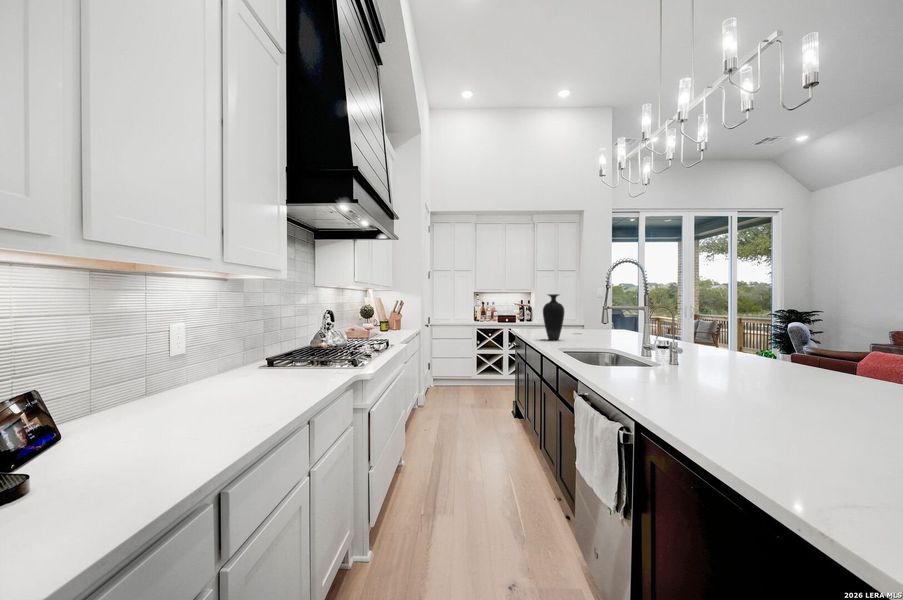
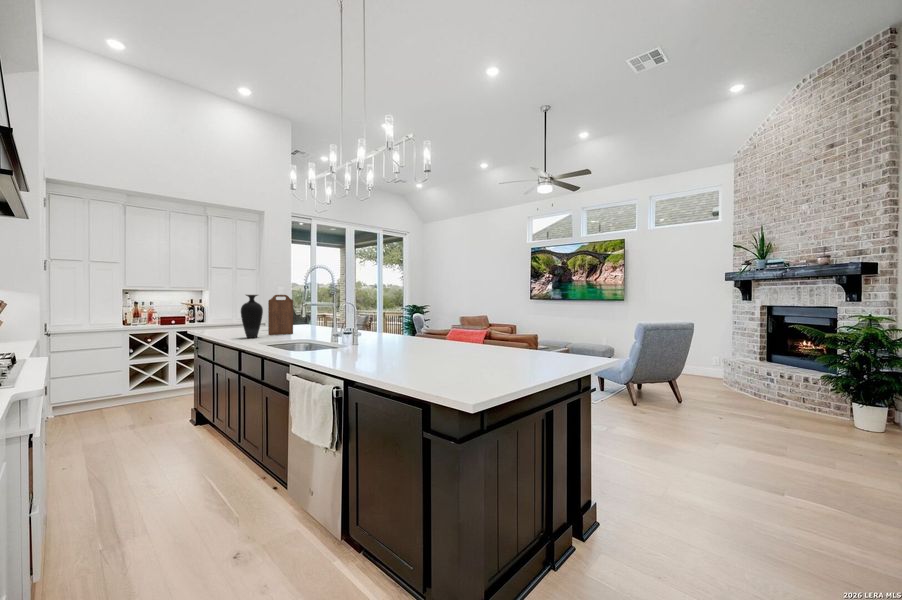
cutting board: none [572,294,599,339] -> present [268,295,293,335]

